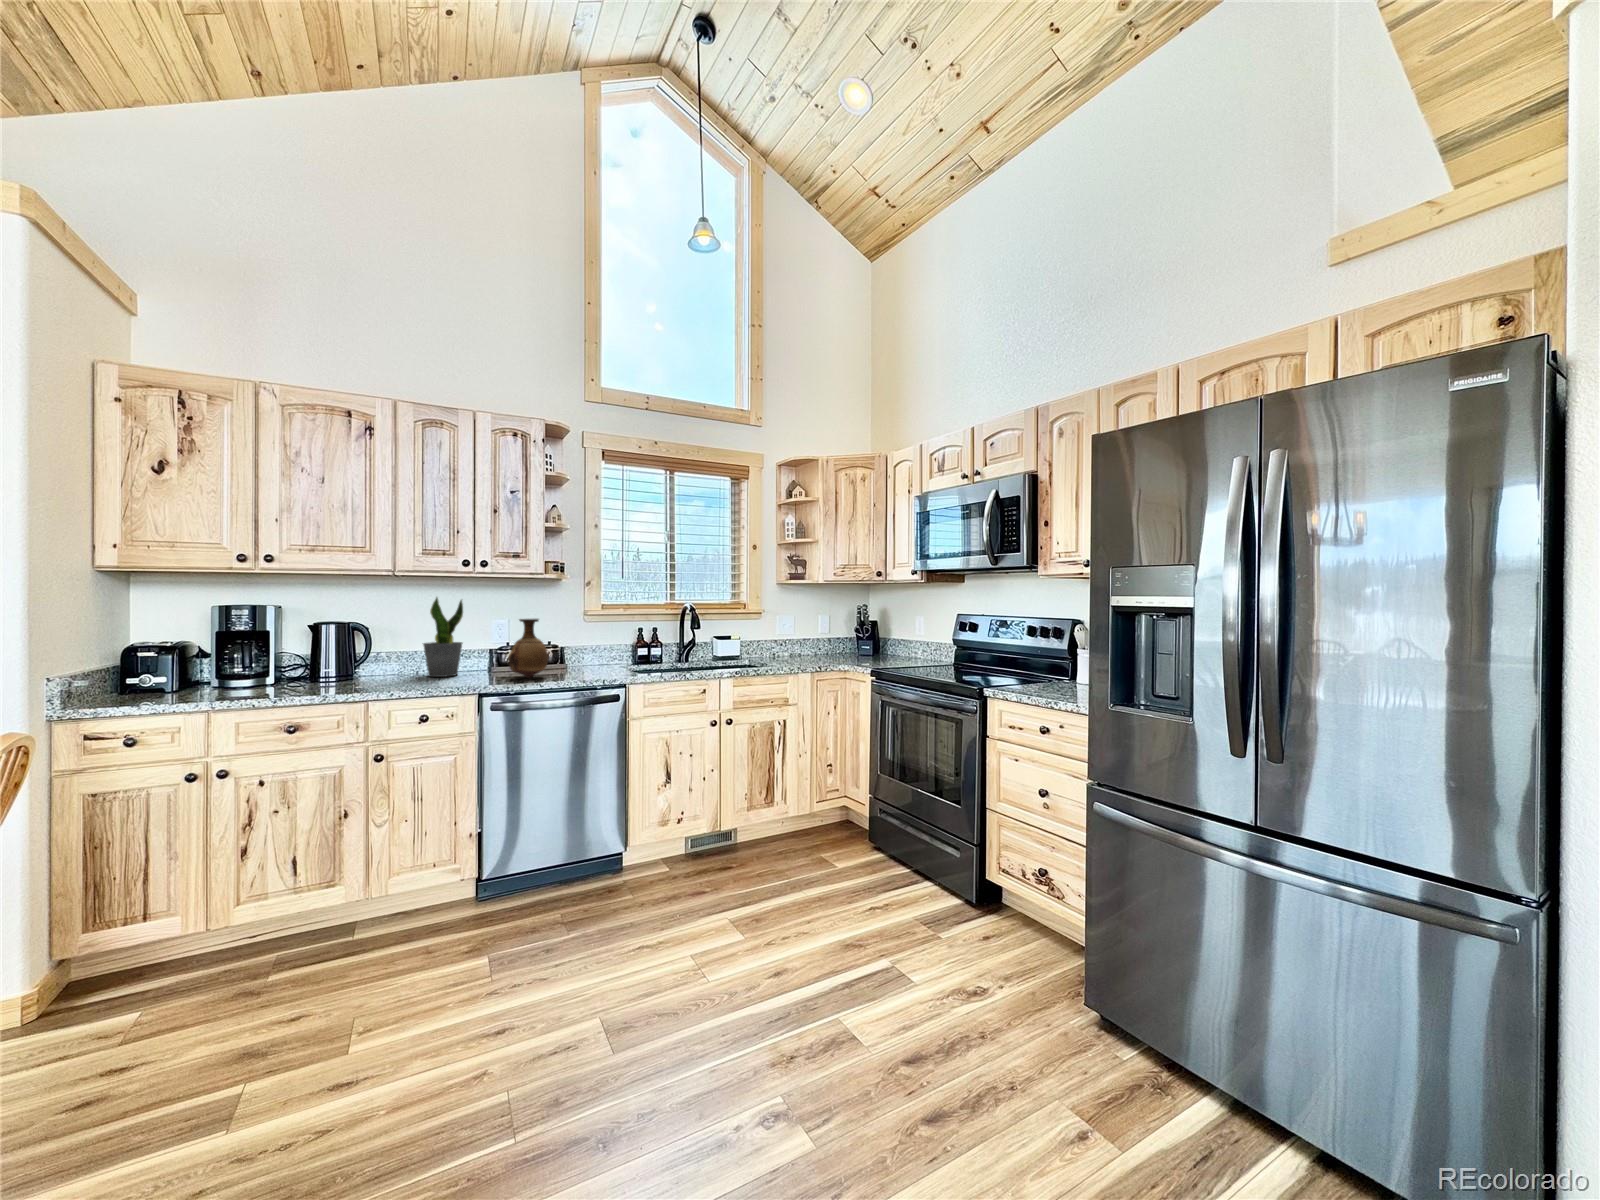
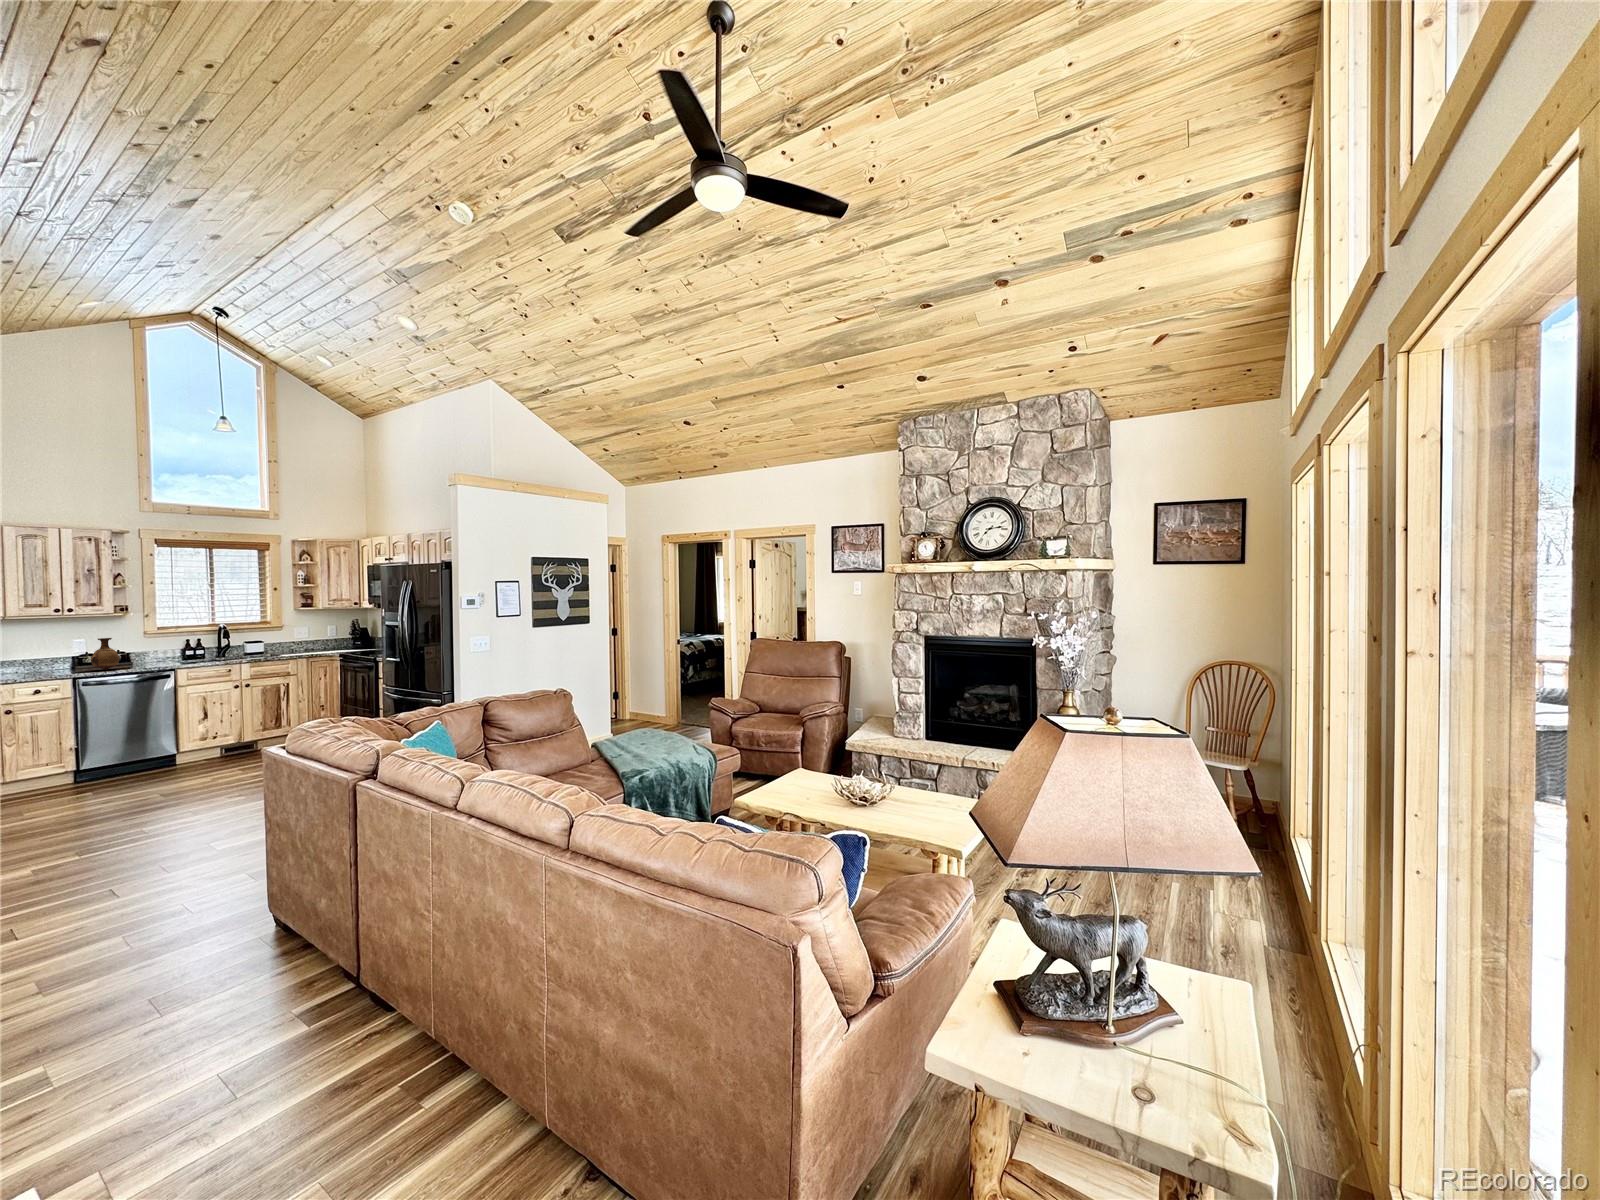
potted plant: present [423,597,463,677] -> none [26,629,56,673]

